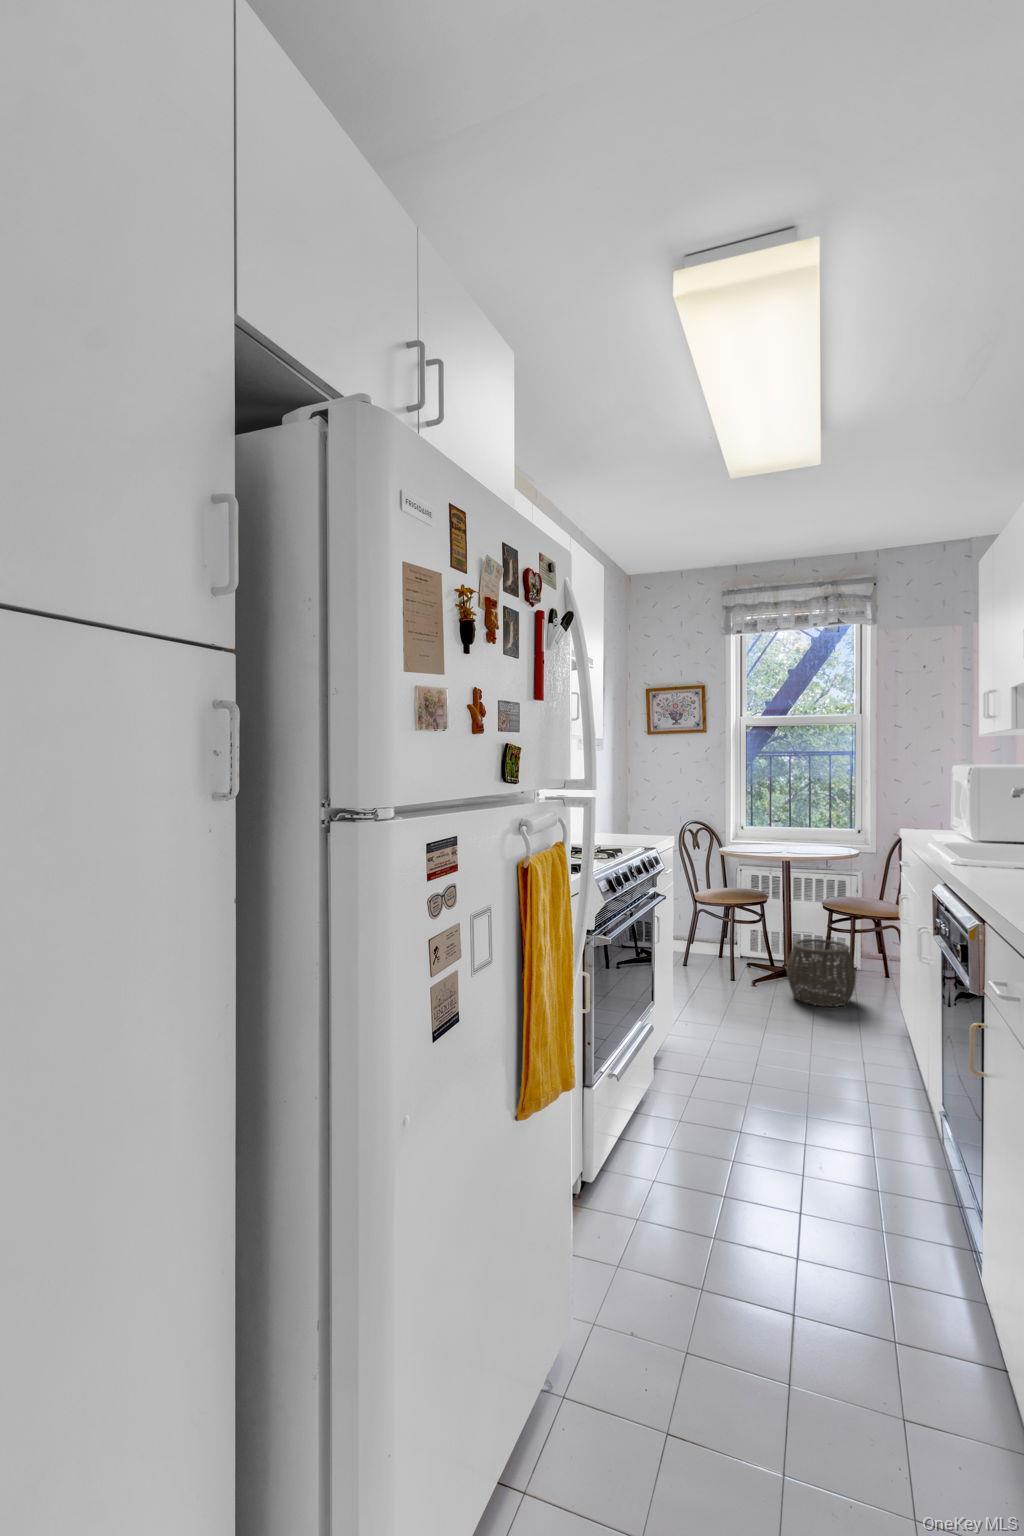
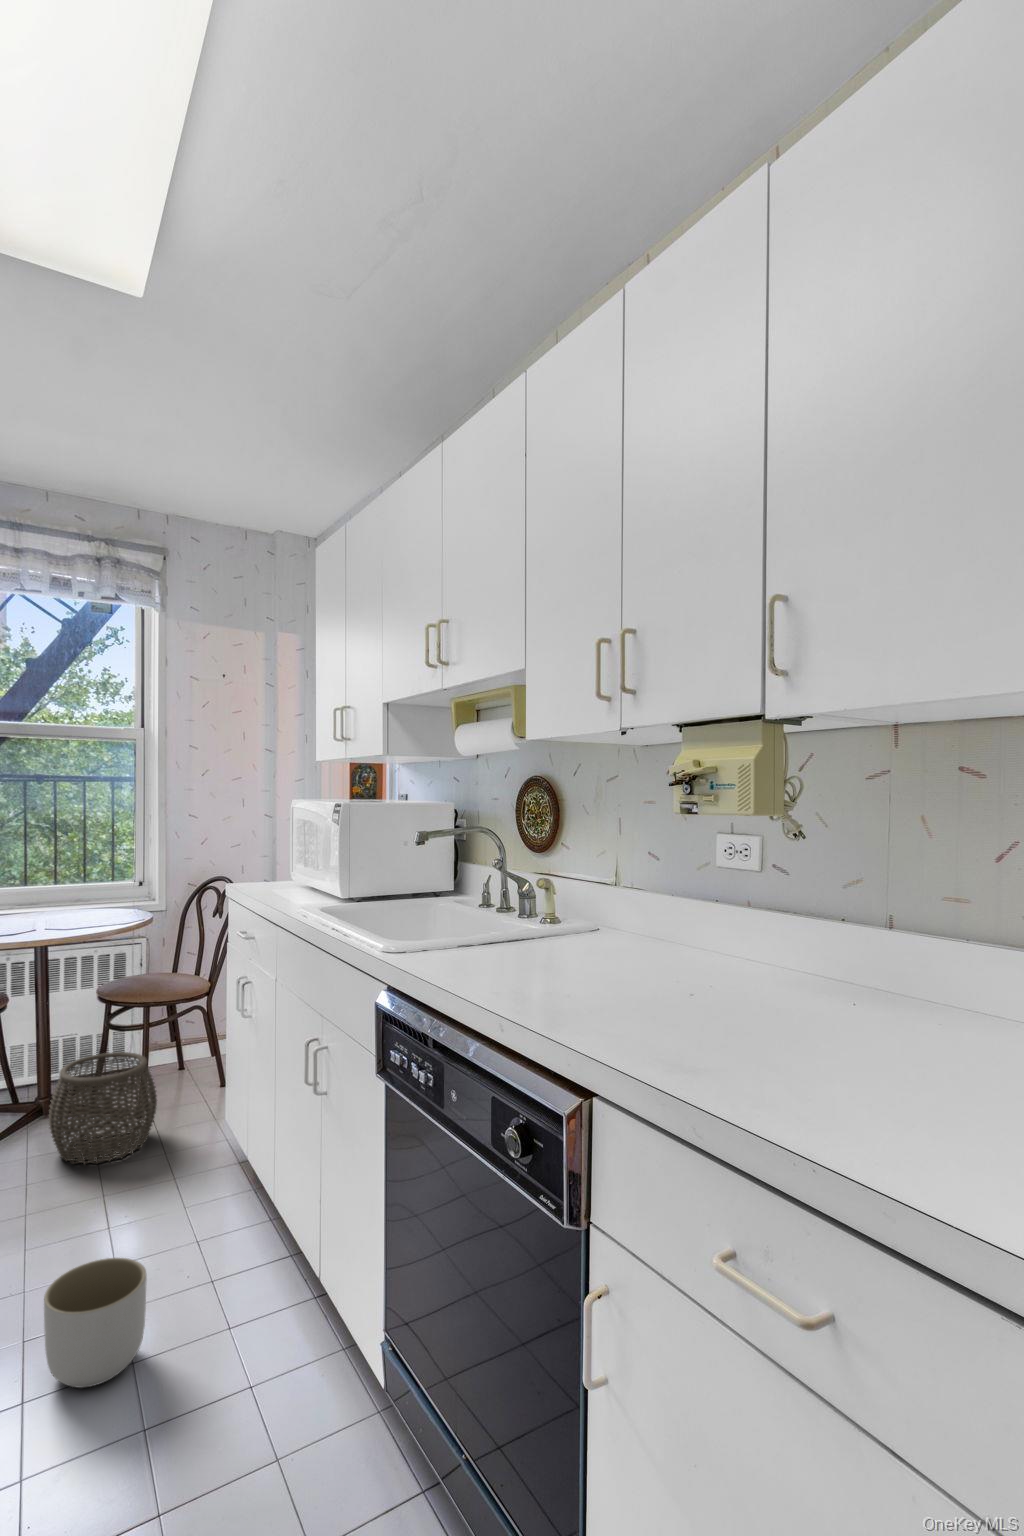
planter: none [767,1027,822,1089] -> present [44,1258,147,1388]

